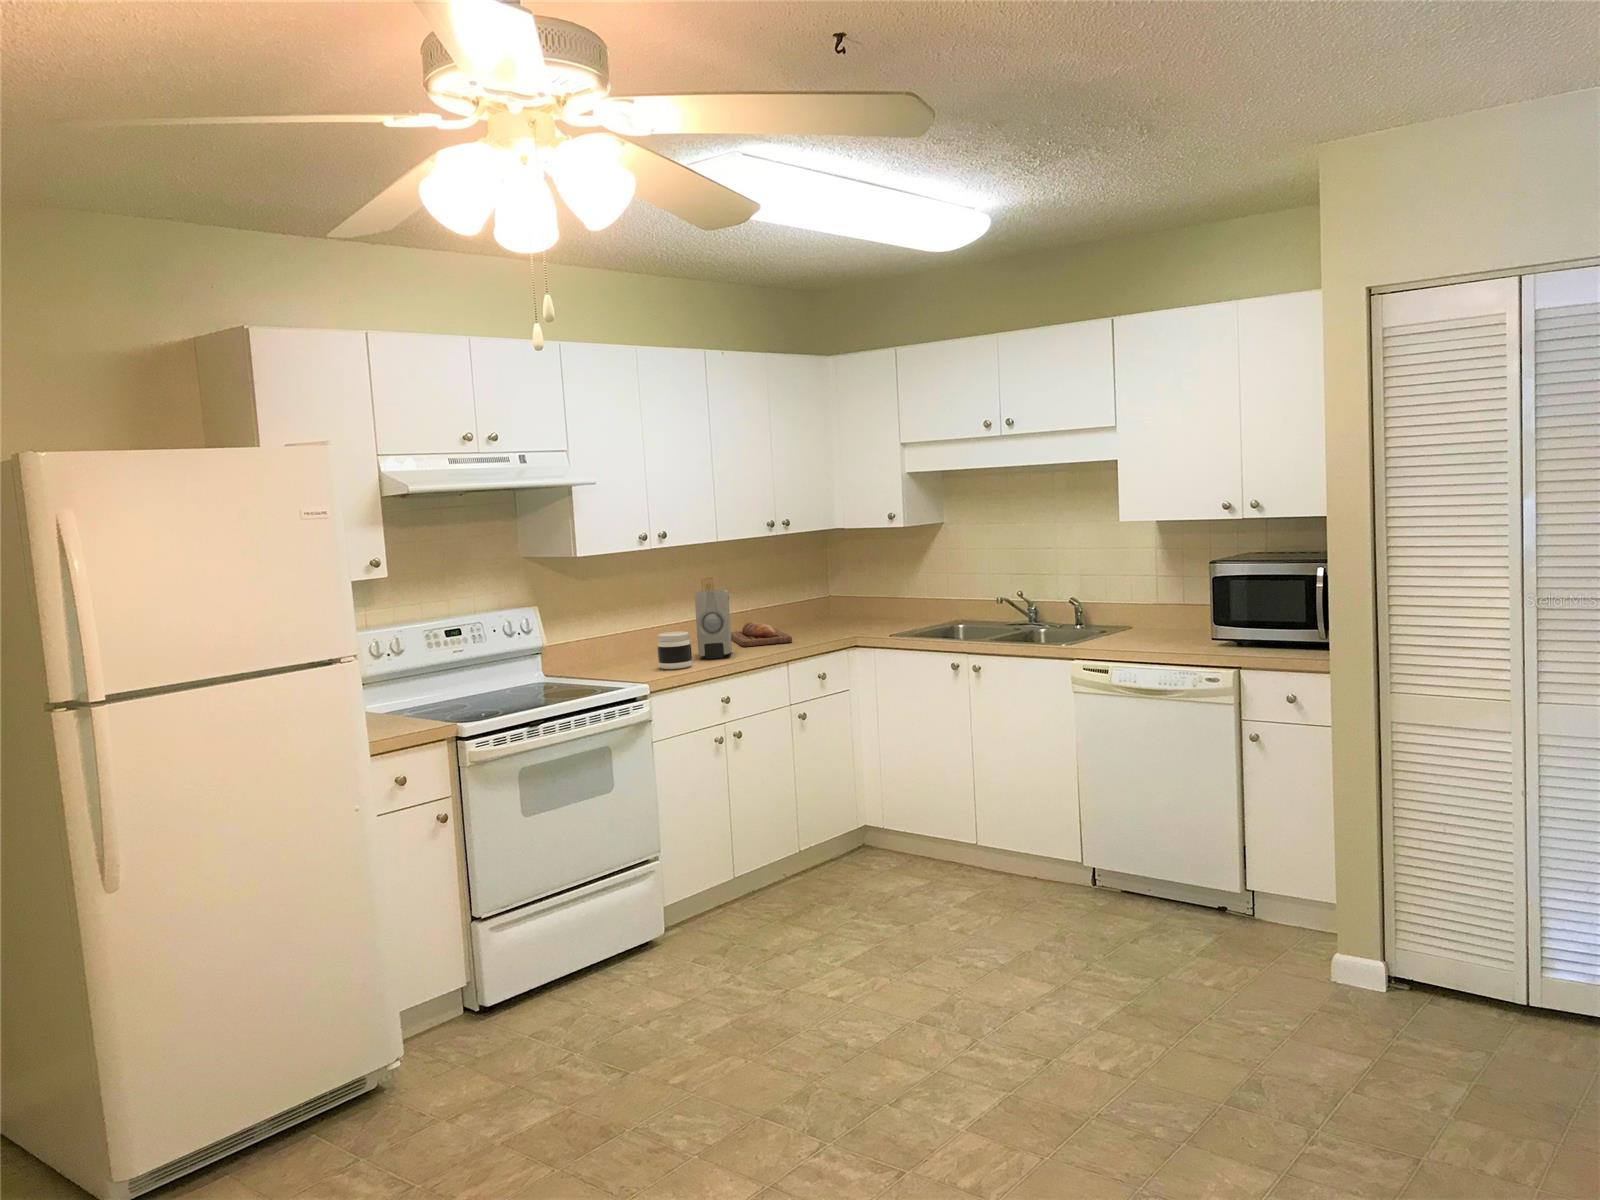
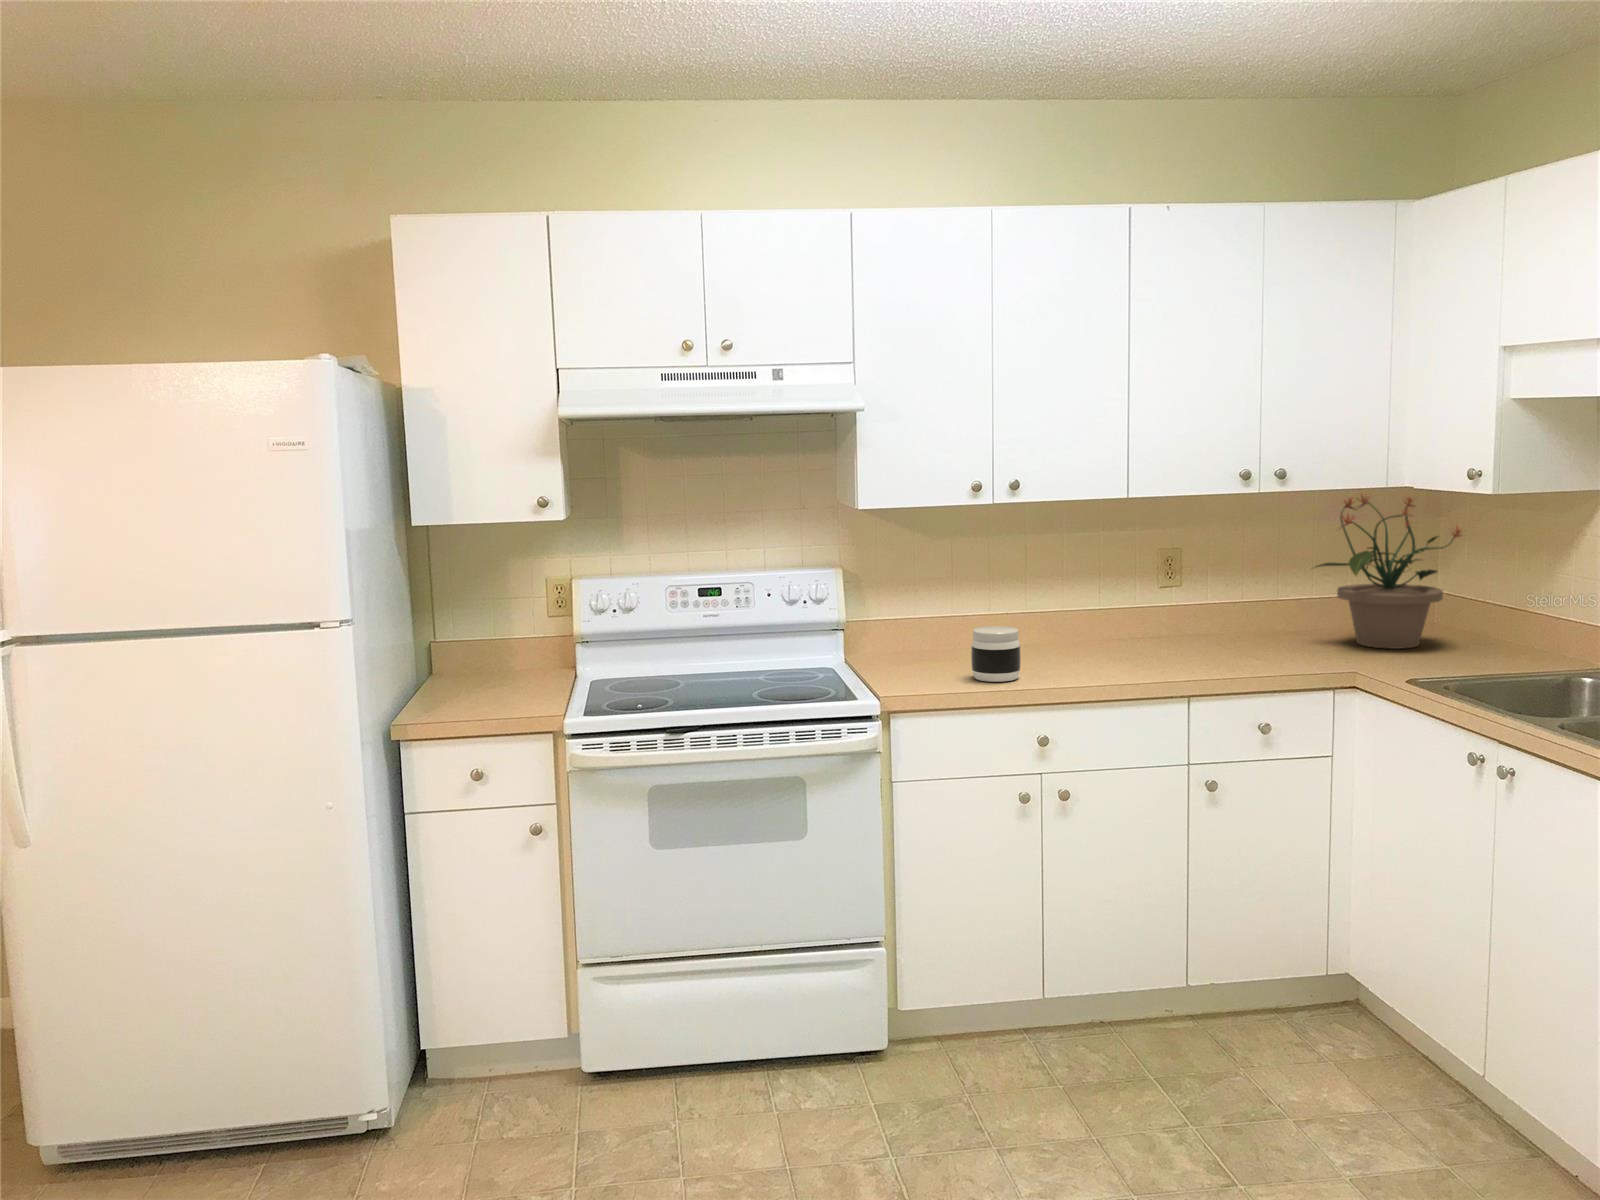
potted plant: none [796,533,874,627] -> present [1316,495,1462,649]
soap dispenser: present [695,590,732,659] -> none [1051,571,1126,675]
bread loaf: present [731,622,792,646] -> none [1157,622,1261,665]

